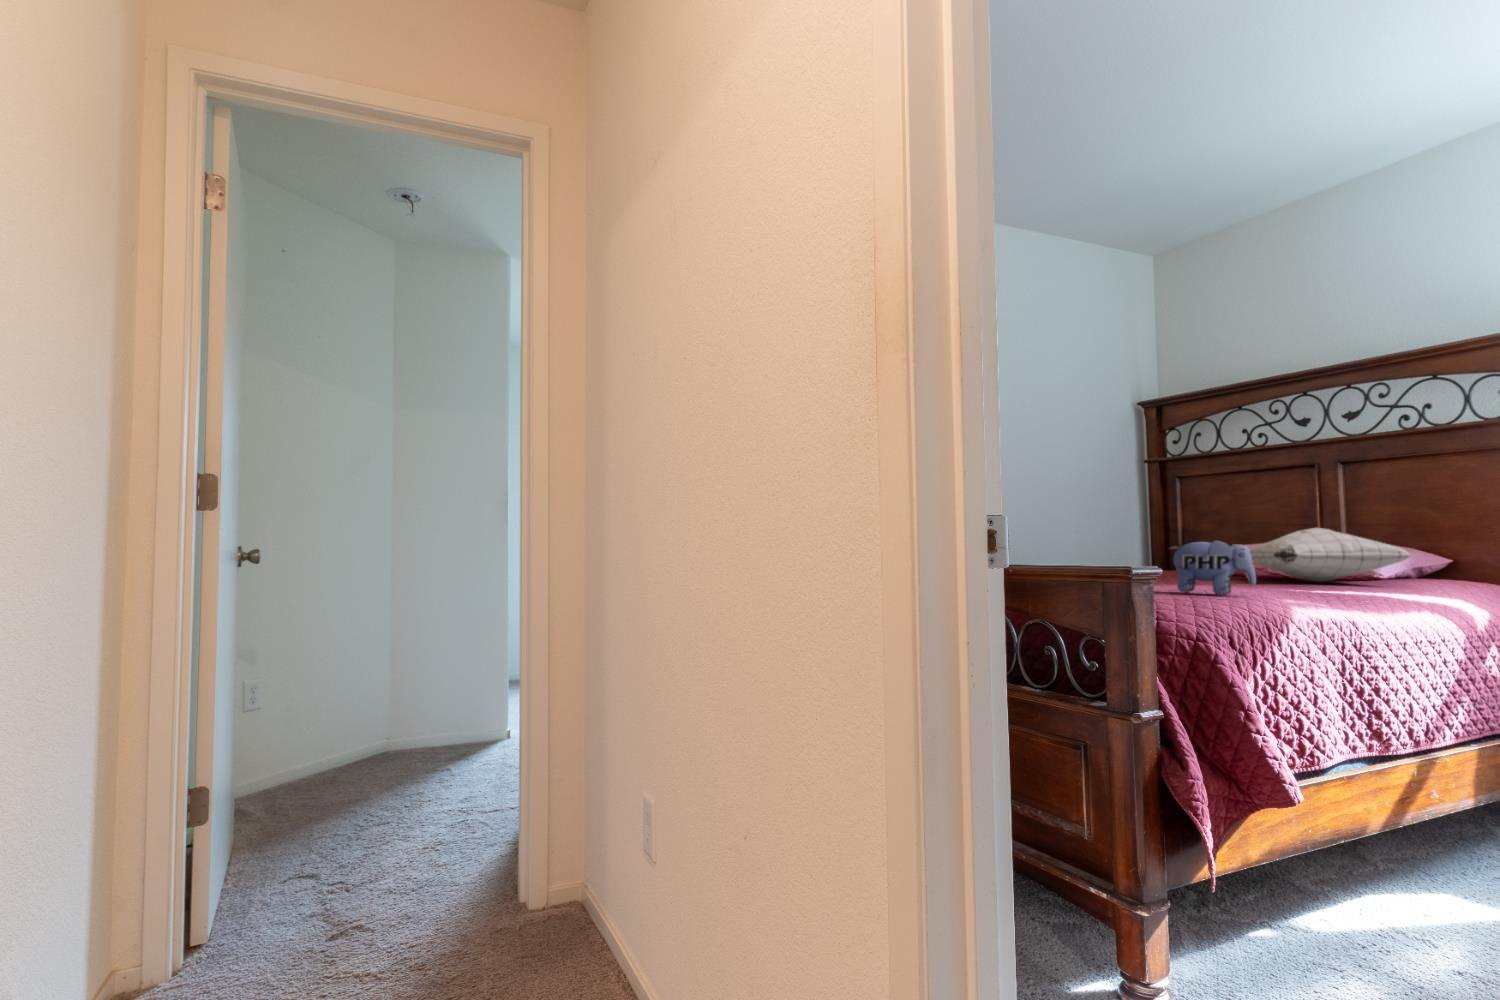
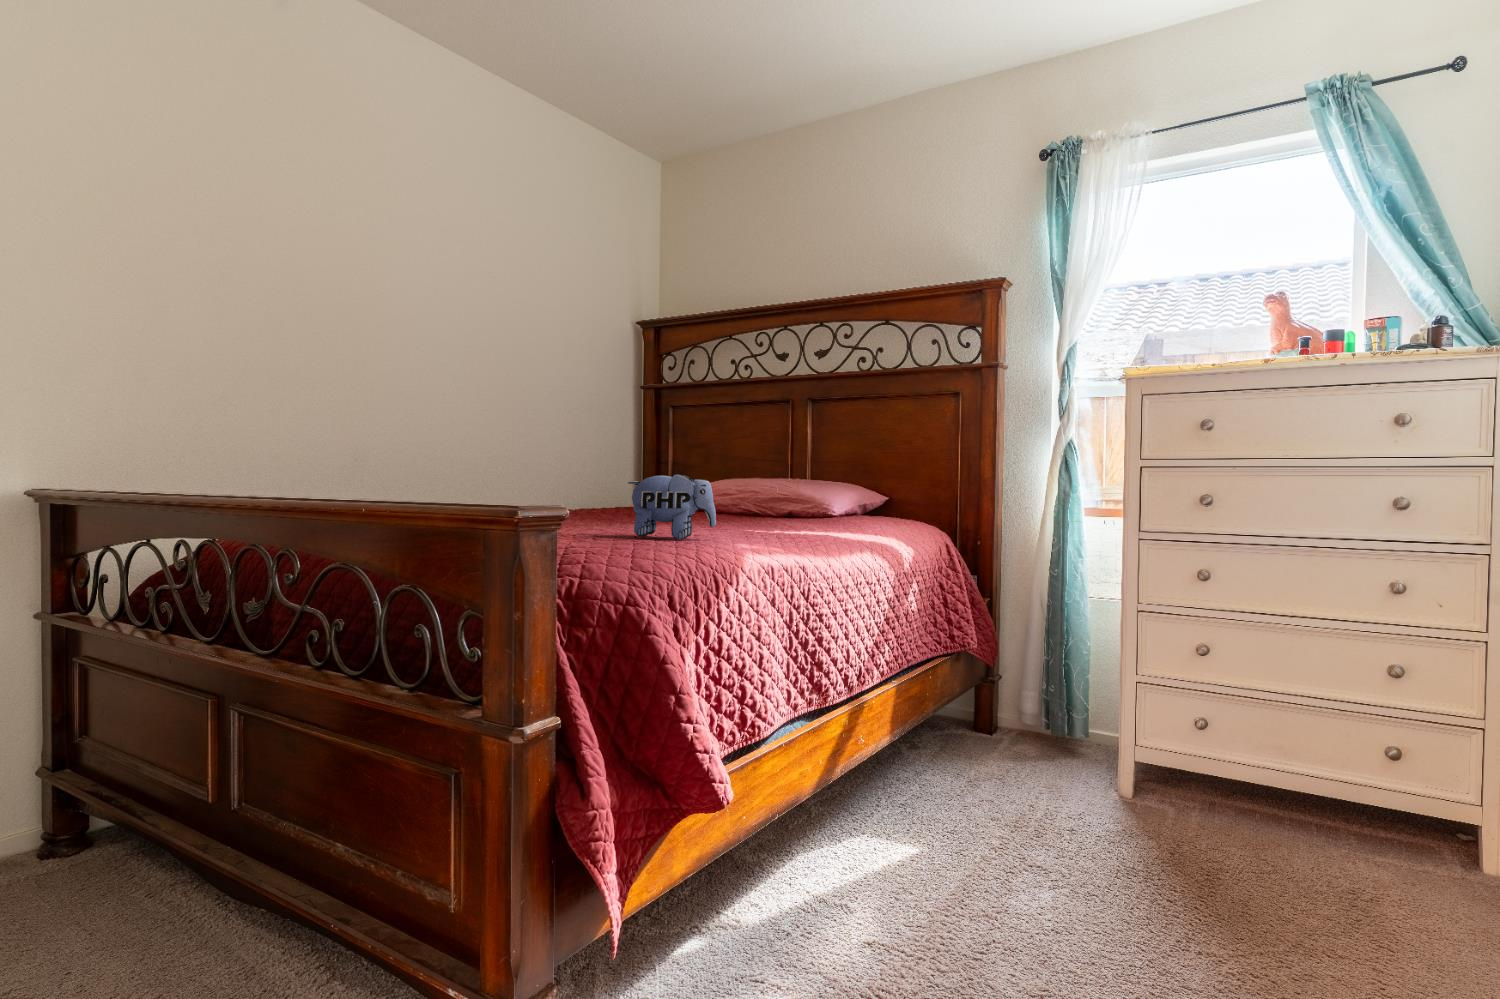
pillow: present [1249,528,1411,582] -> none [713,463,861,520]

